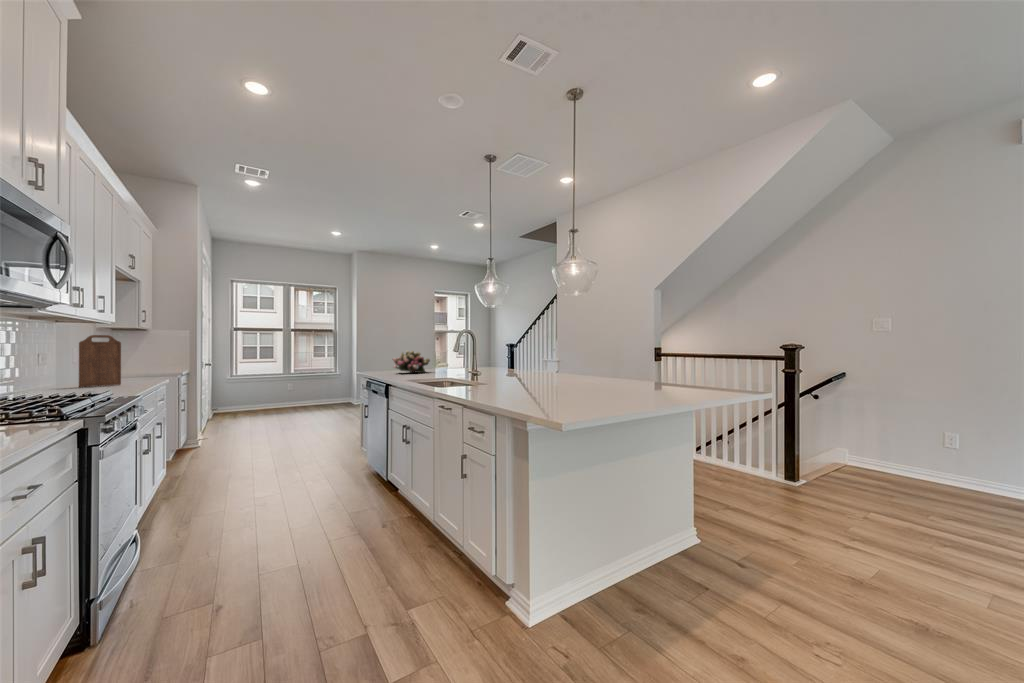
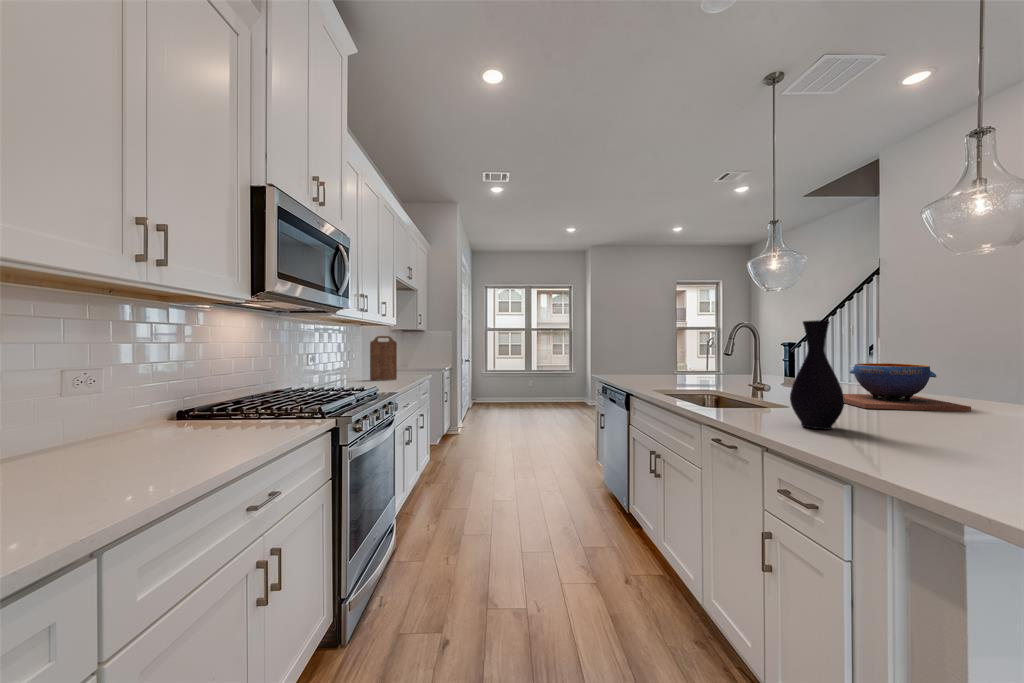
vase: none [480,329,506,393] -> present [790,320,844,429]
flower arrangement: present [393,351,430,373] -> none [634,352,682,380]
decorative bowl: none [512,355,573,382] -> present [843,363,971,412]

